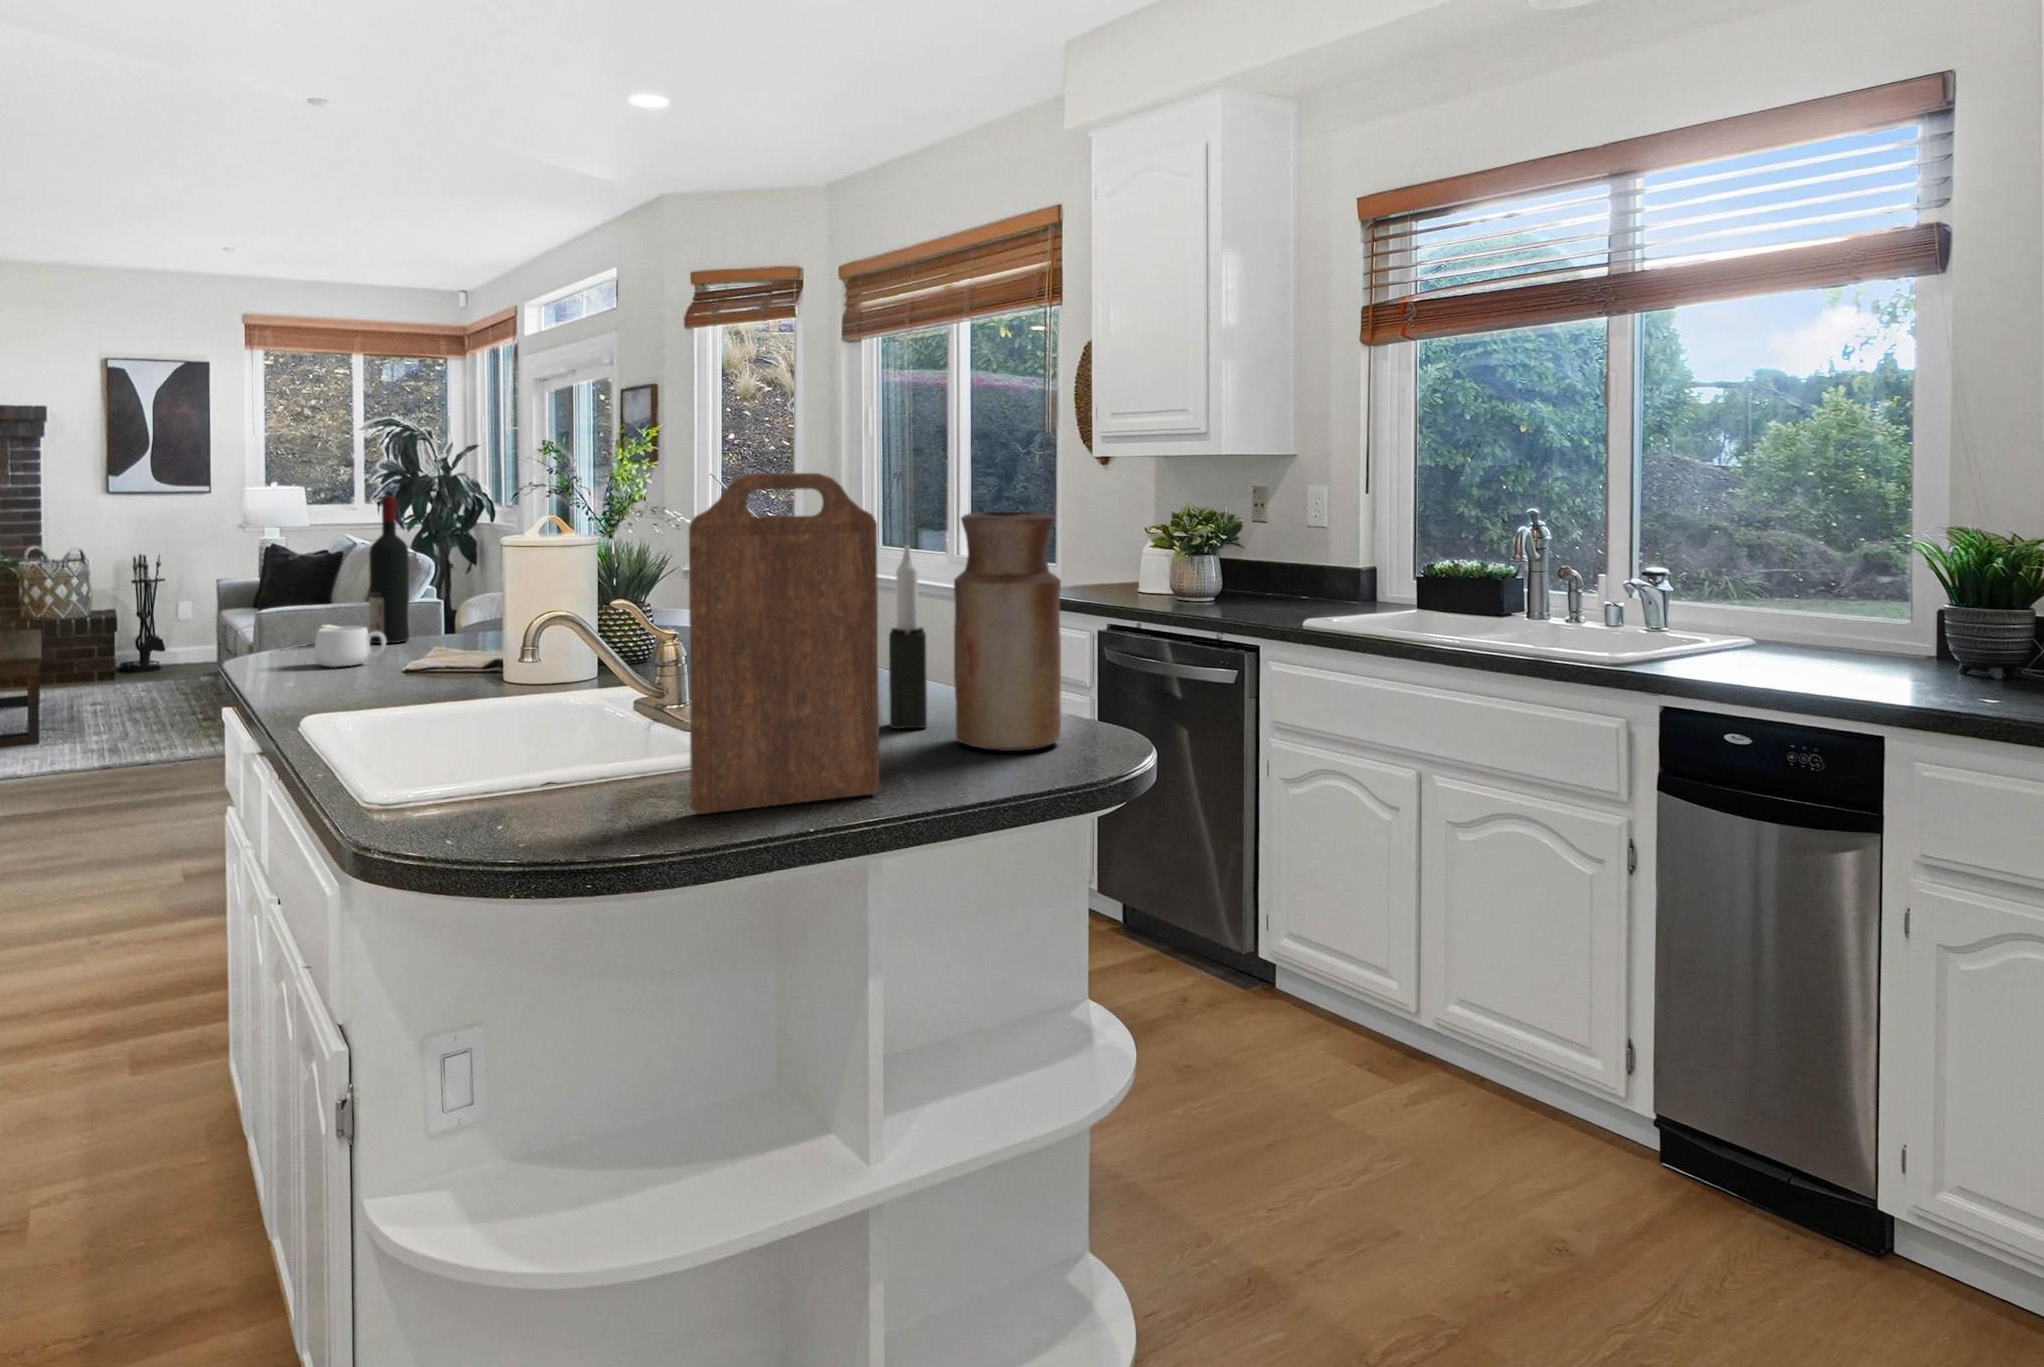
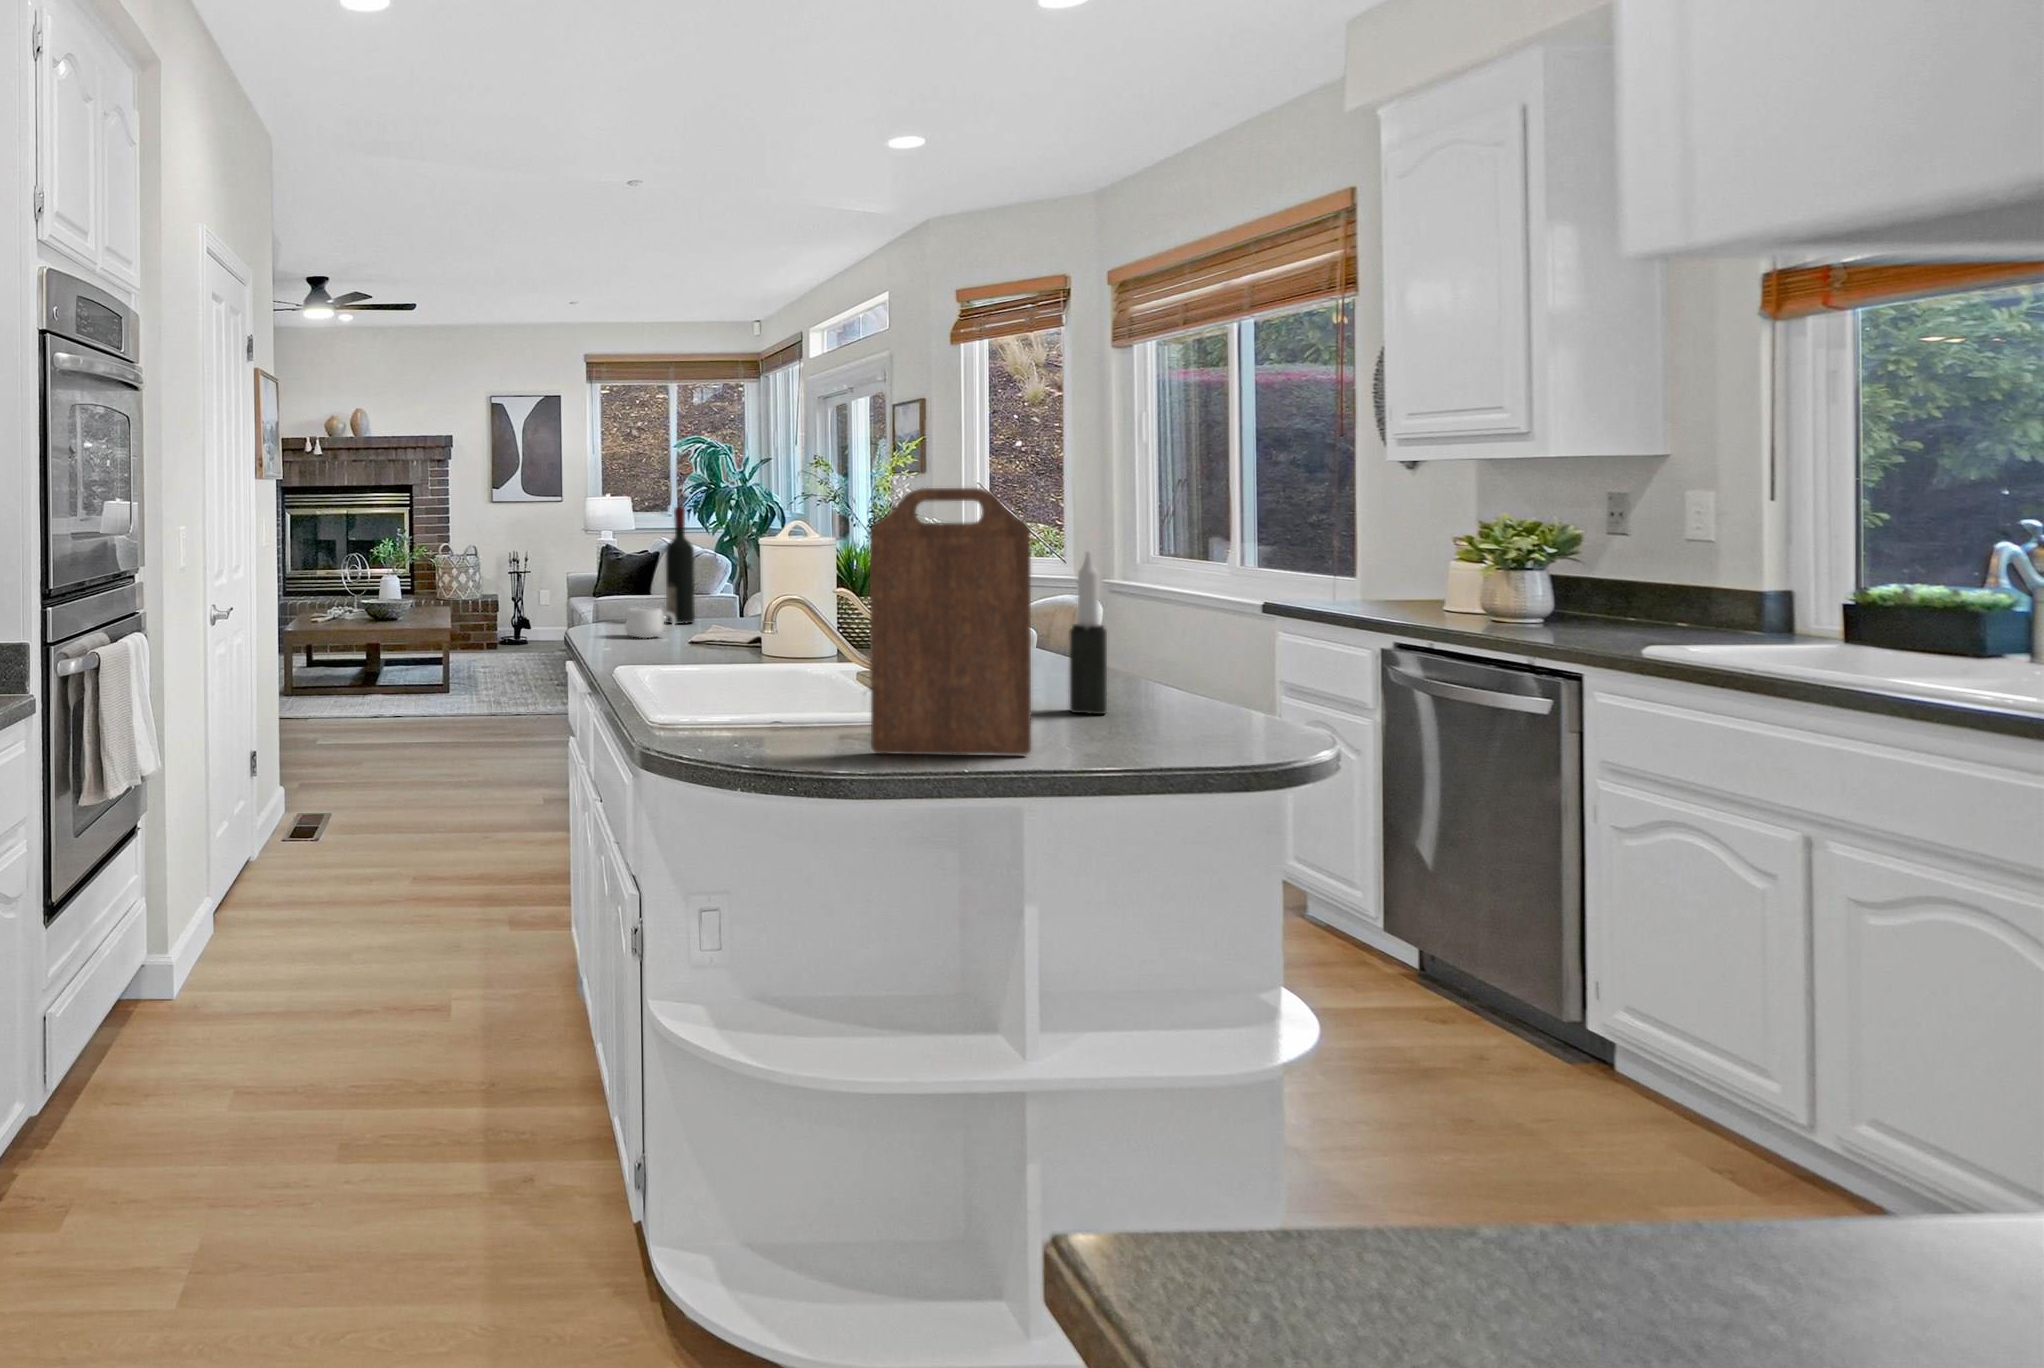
vase: present [954,512,1061,751] -> none [1124,521,1234,739]

